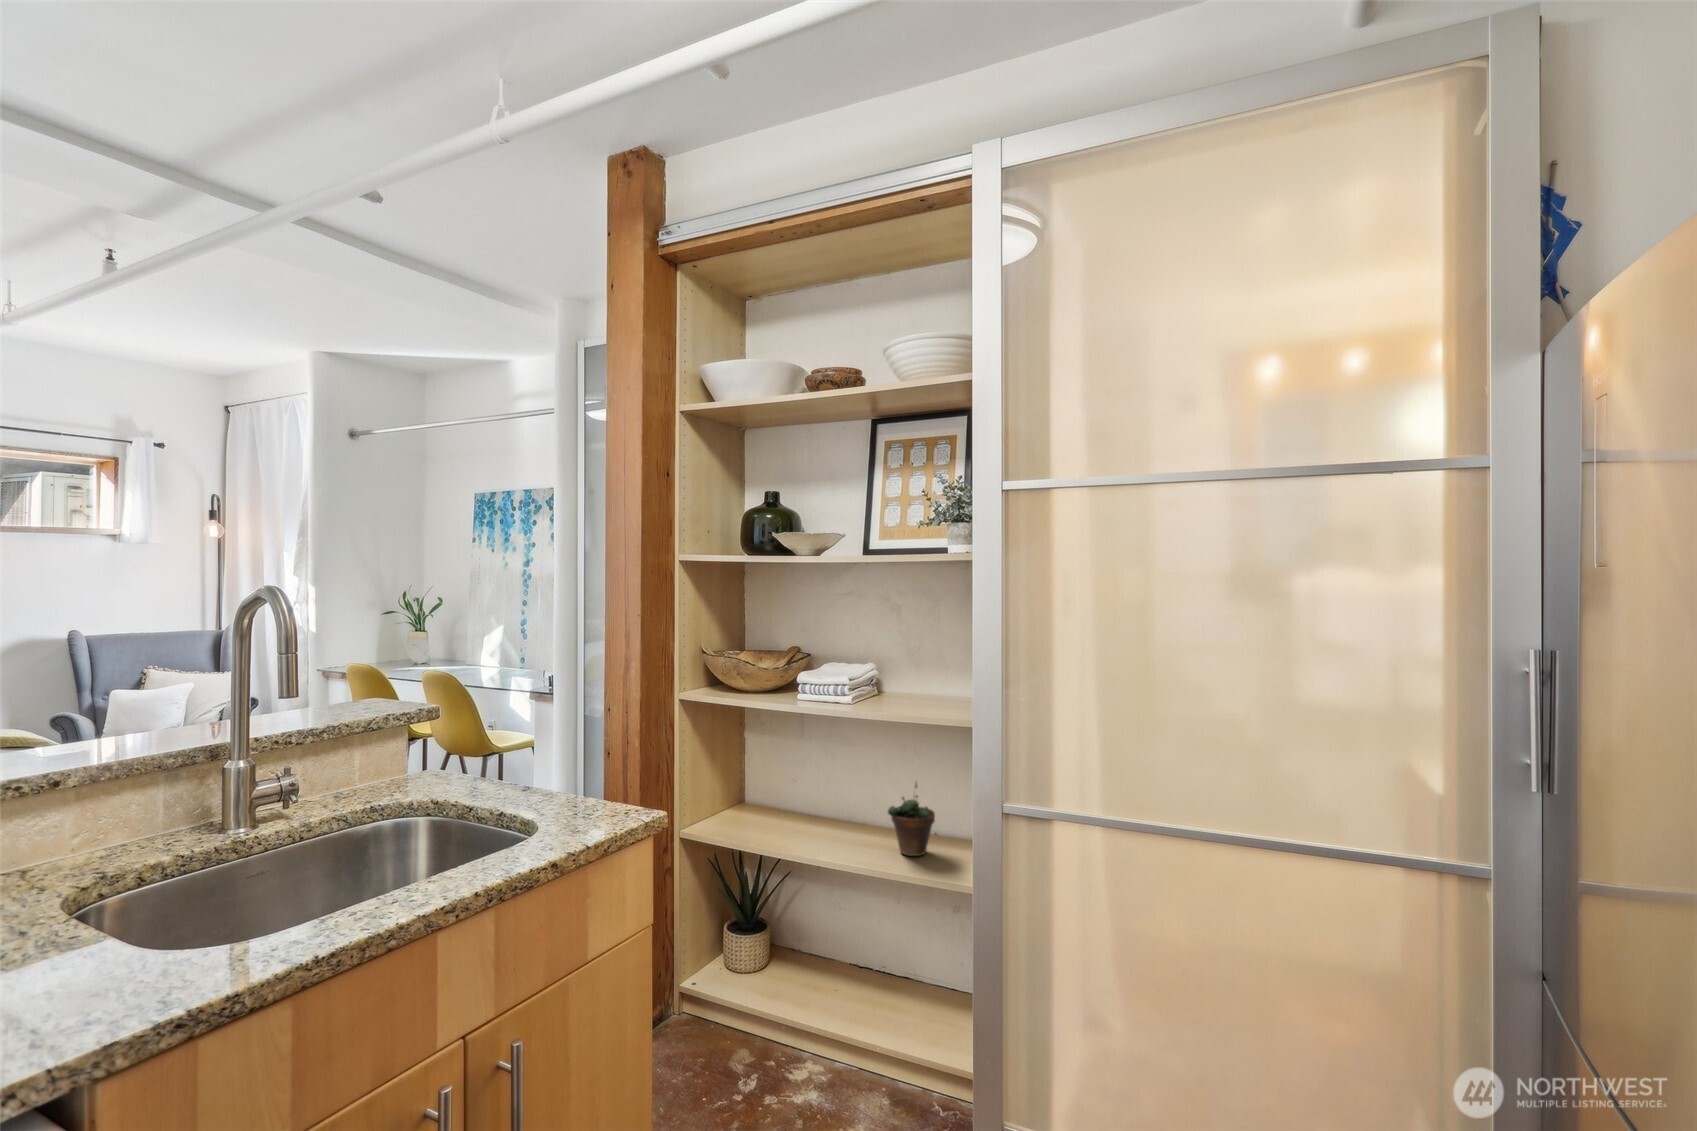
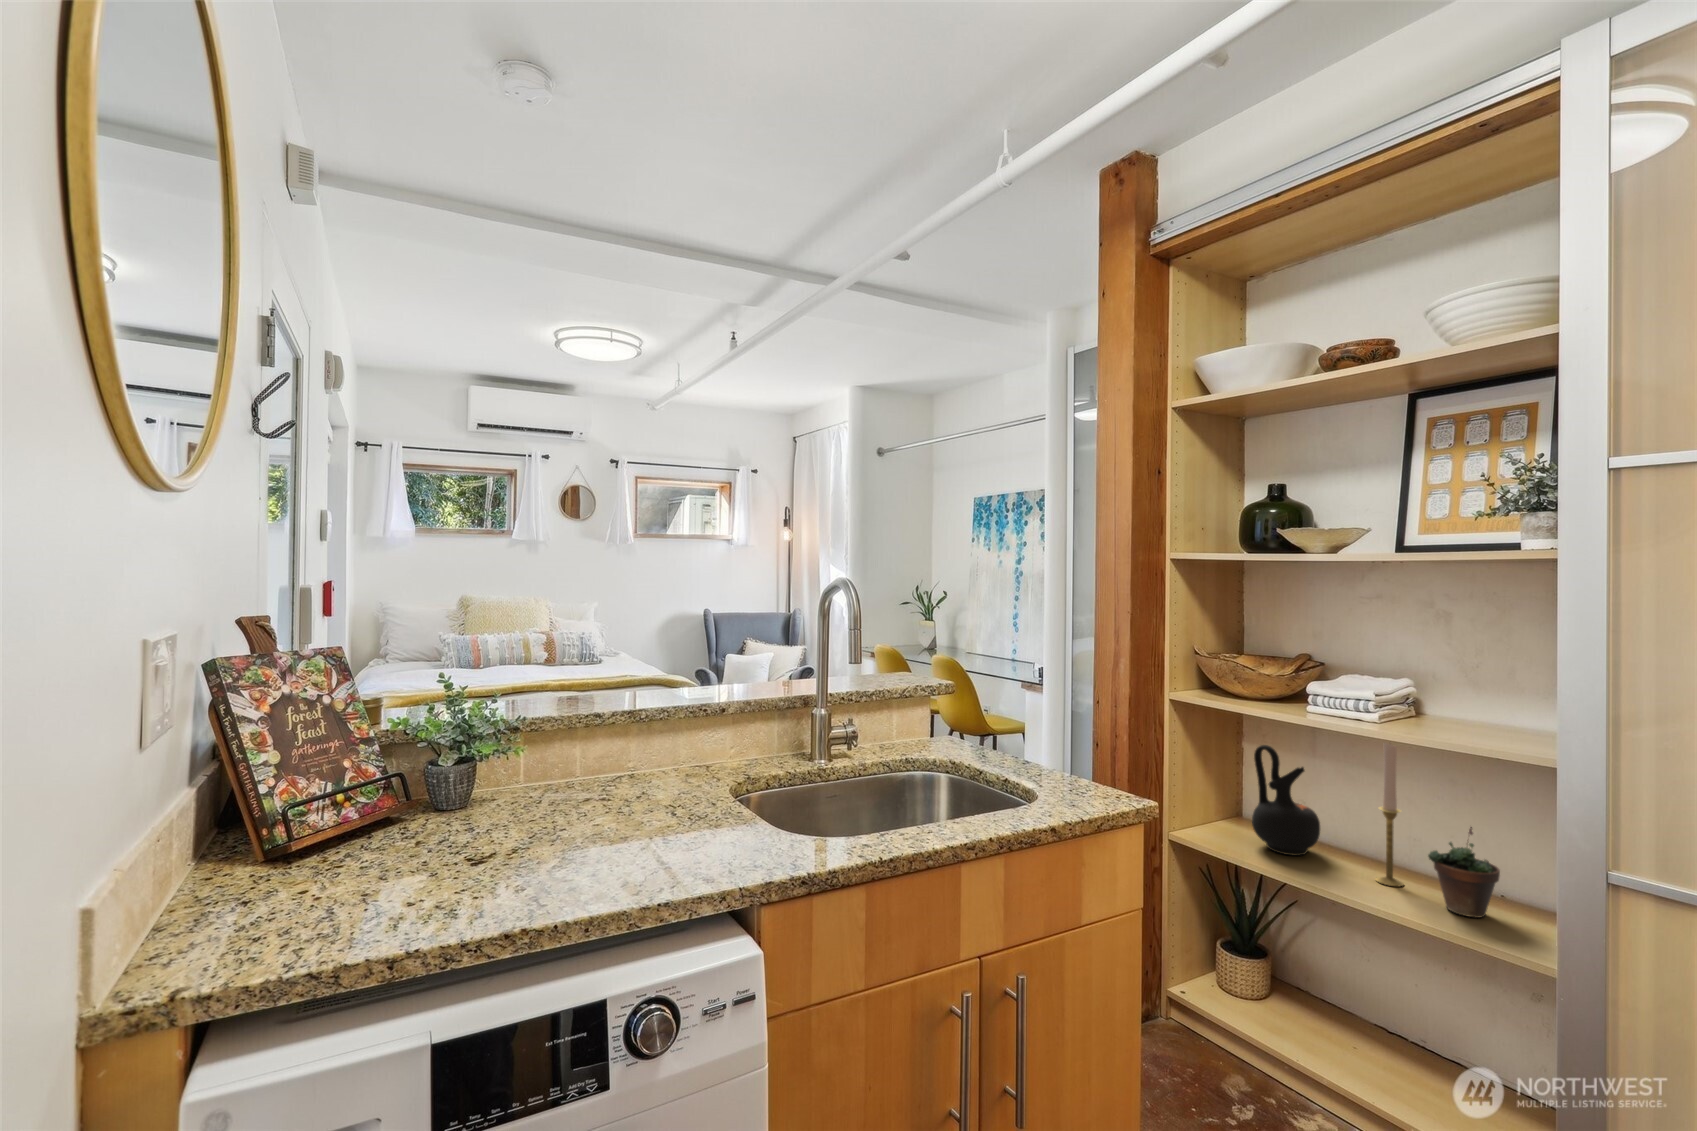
candlestick: none [850,718,871,842] -> present [1376,743,1403,886]
ceramic jug: none [753,732,808,831] -> present [1252,745,1320,856]

